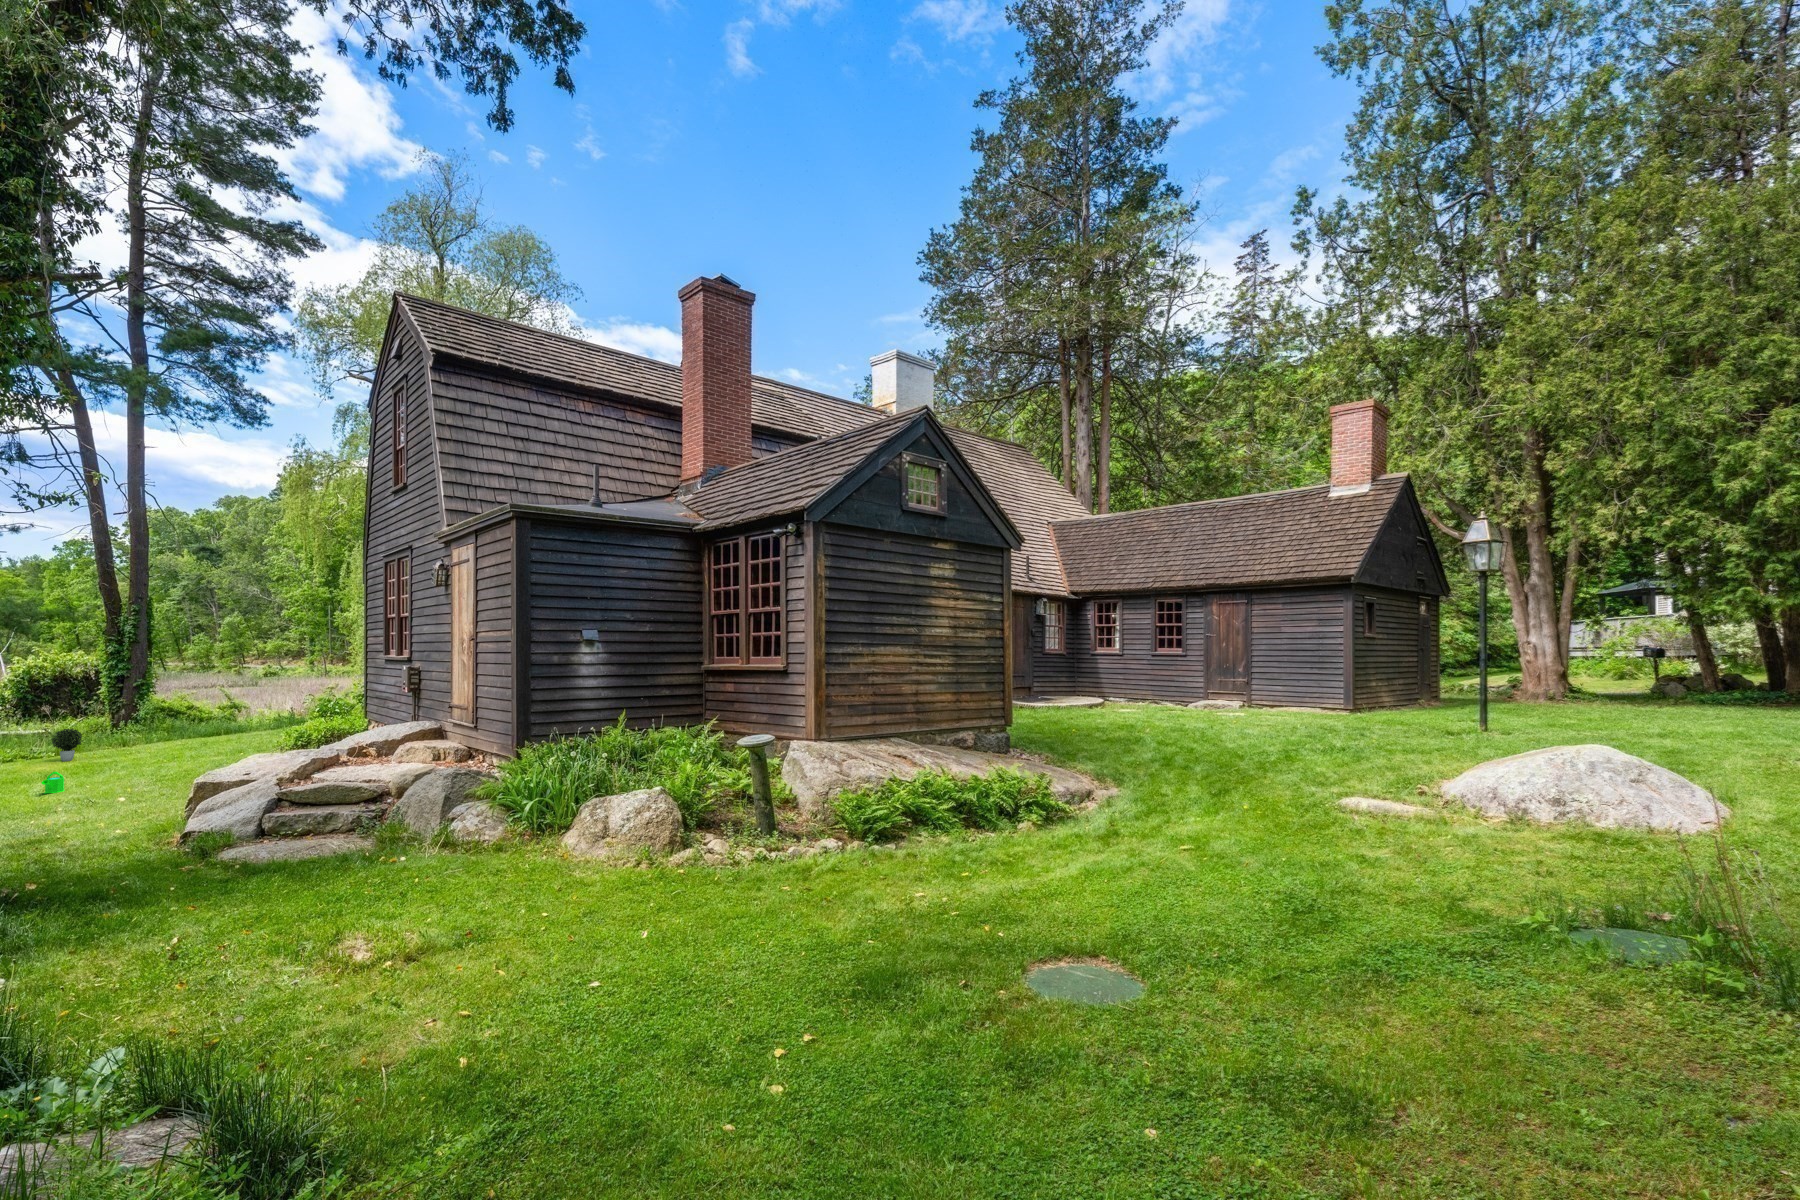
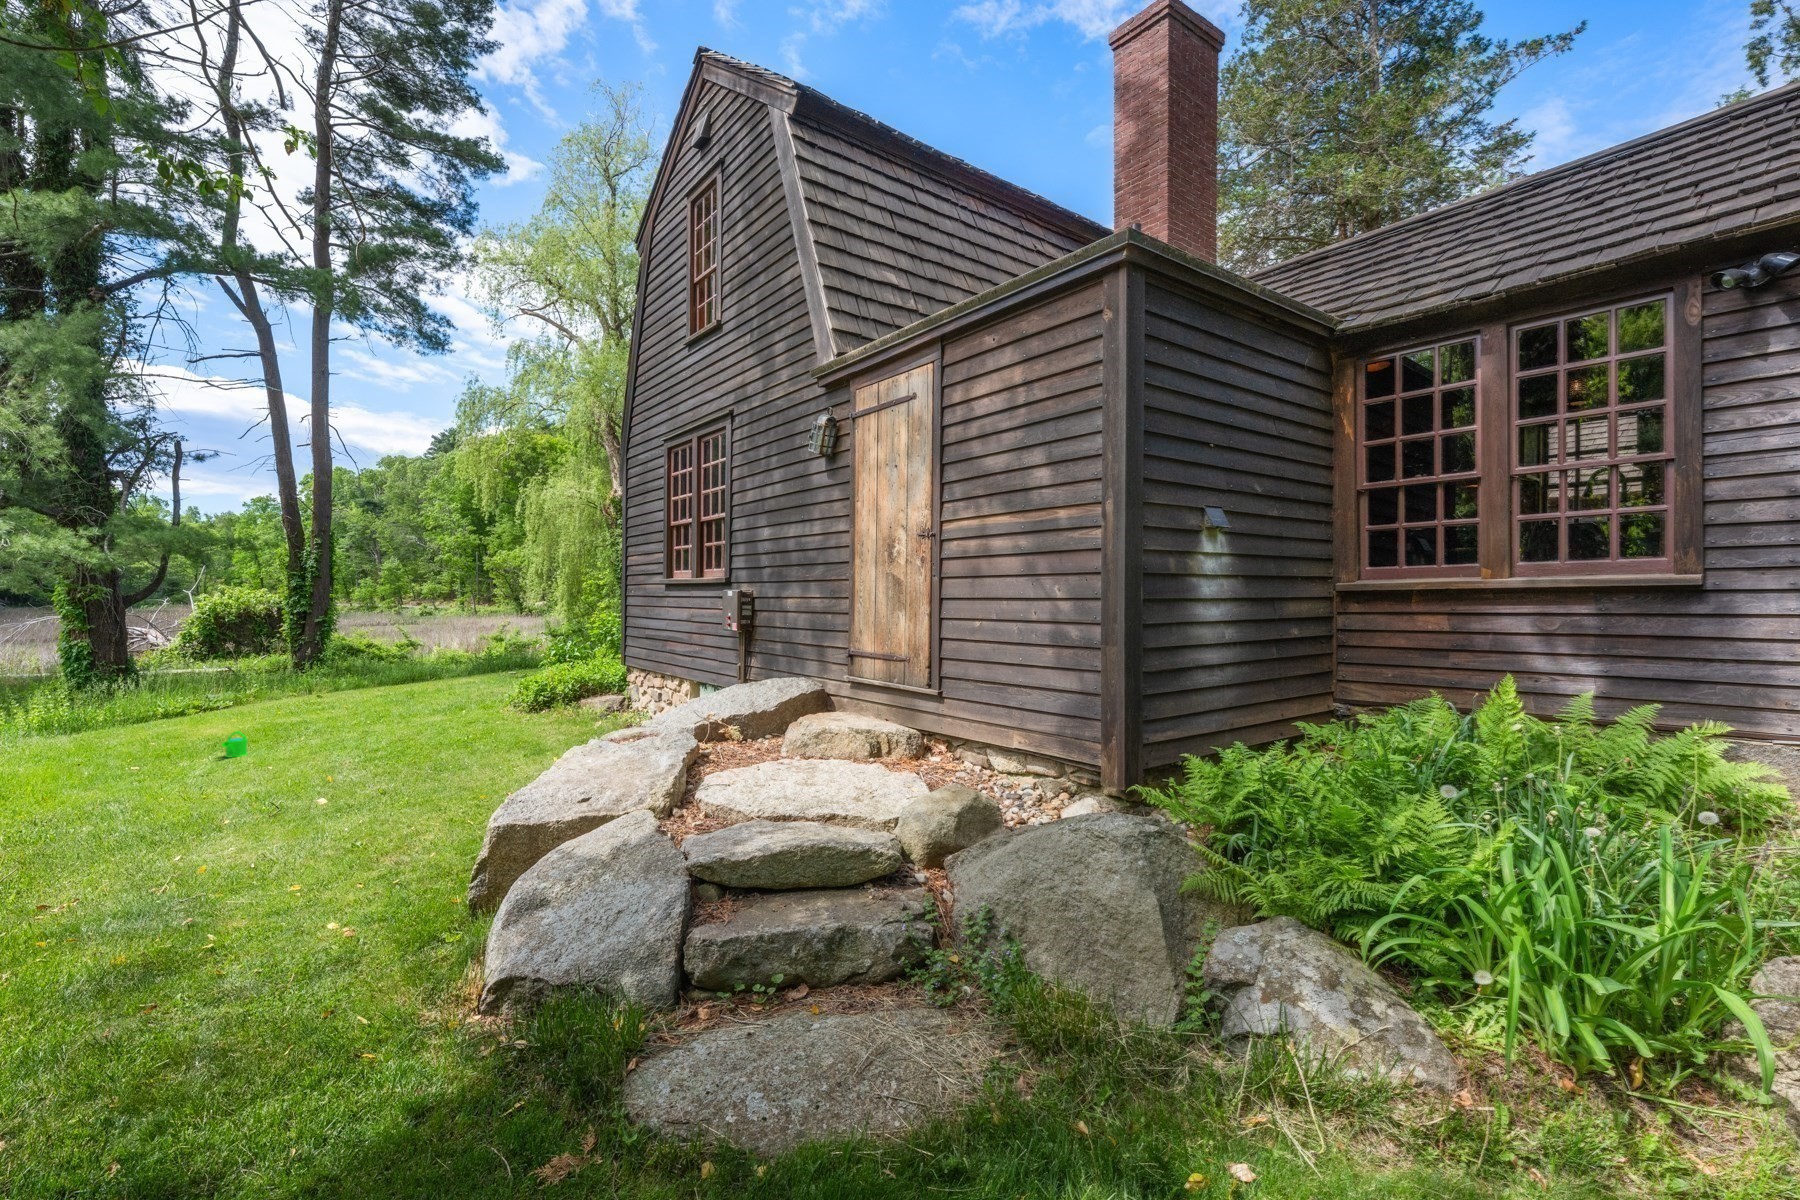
potted plant: present [51,728,83,761] -> none [234,672,269,708]

